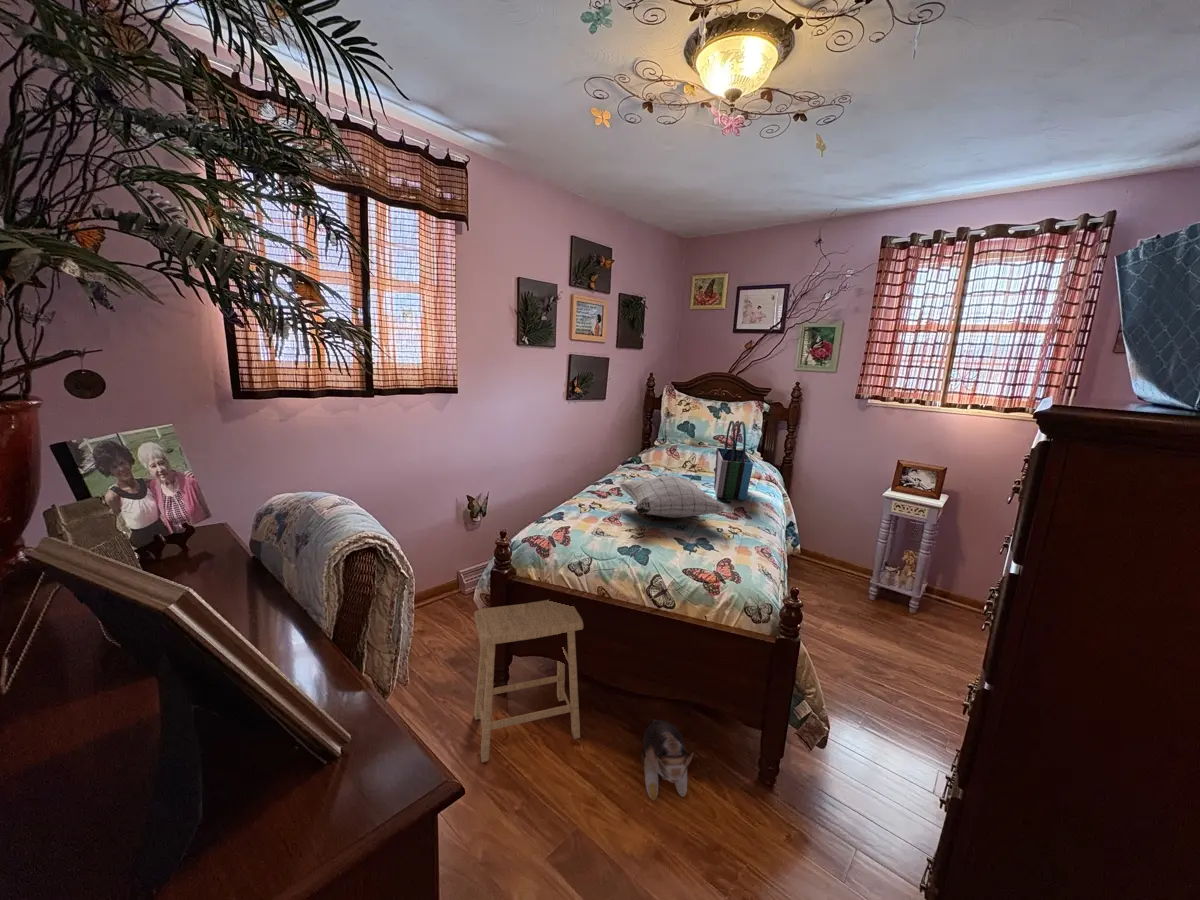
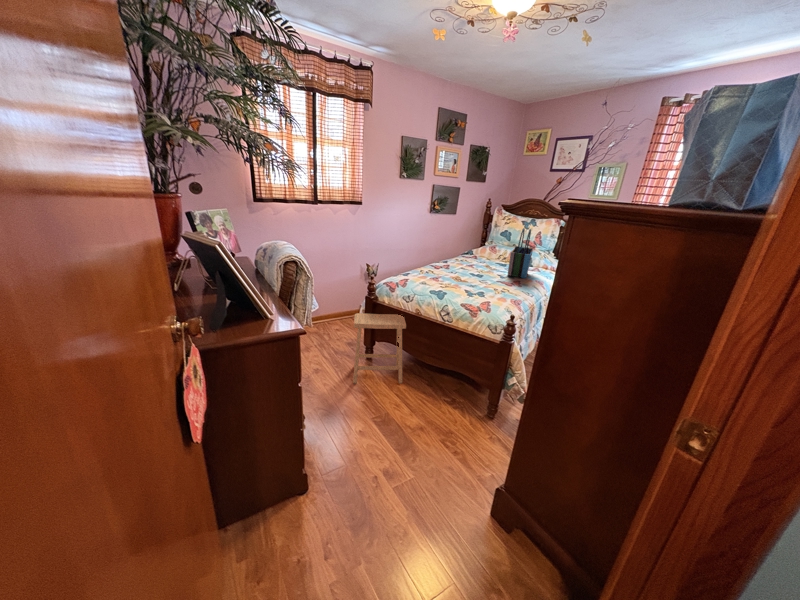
pillow: present [619,476,726,518] -> none [444,257,500,281]
plush toy: present [641,719,694,801] -> none [427,378,451,413]

